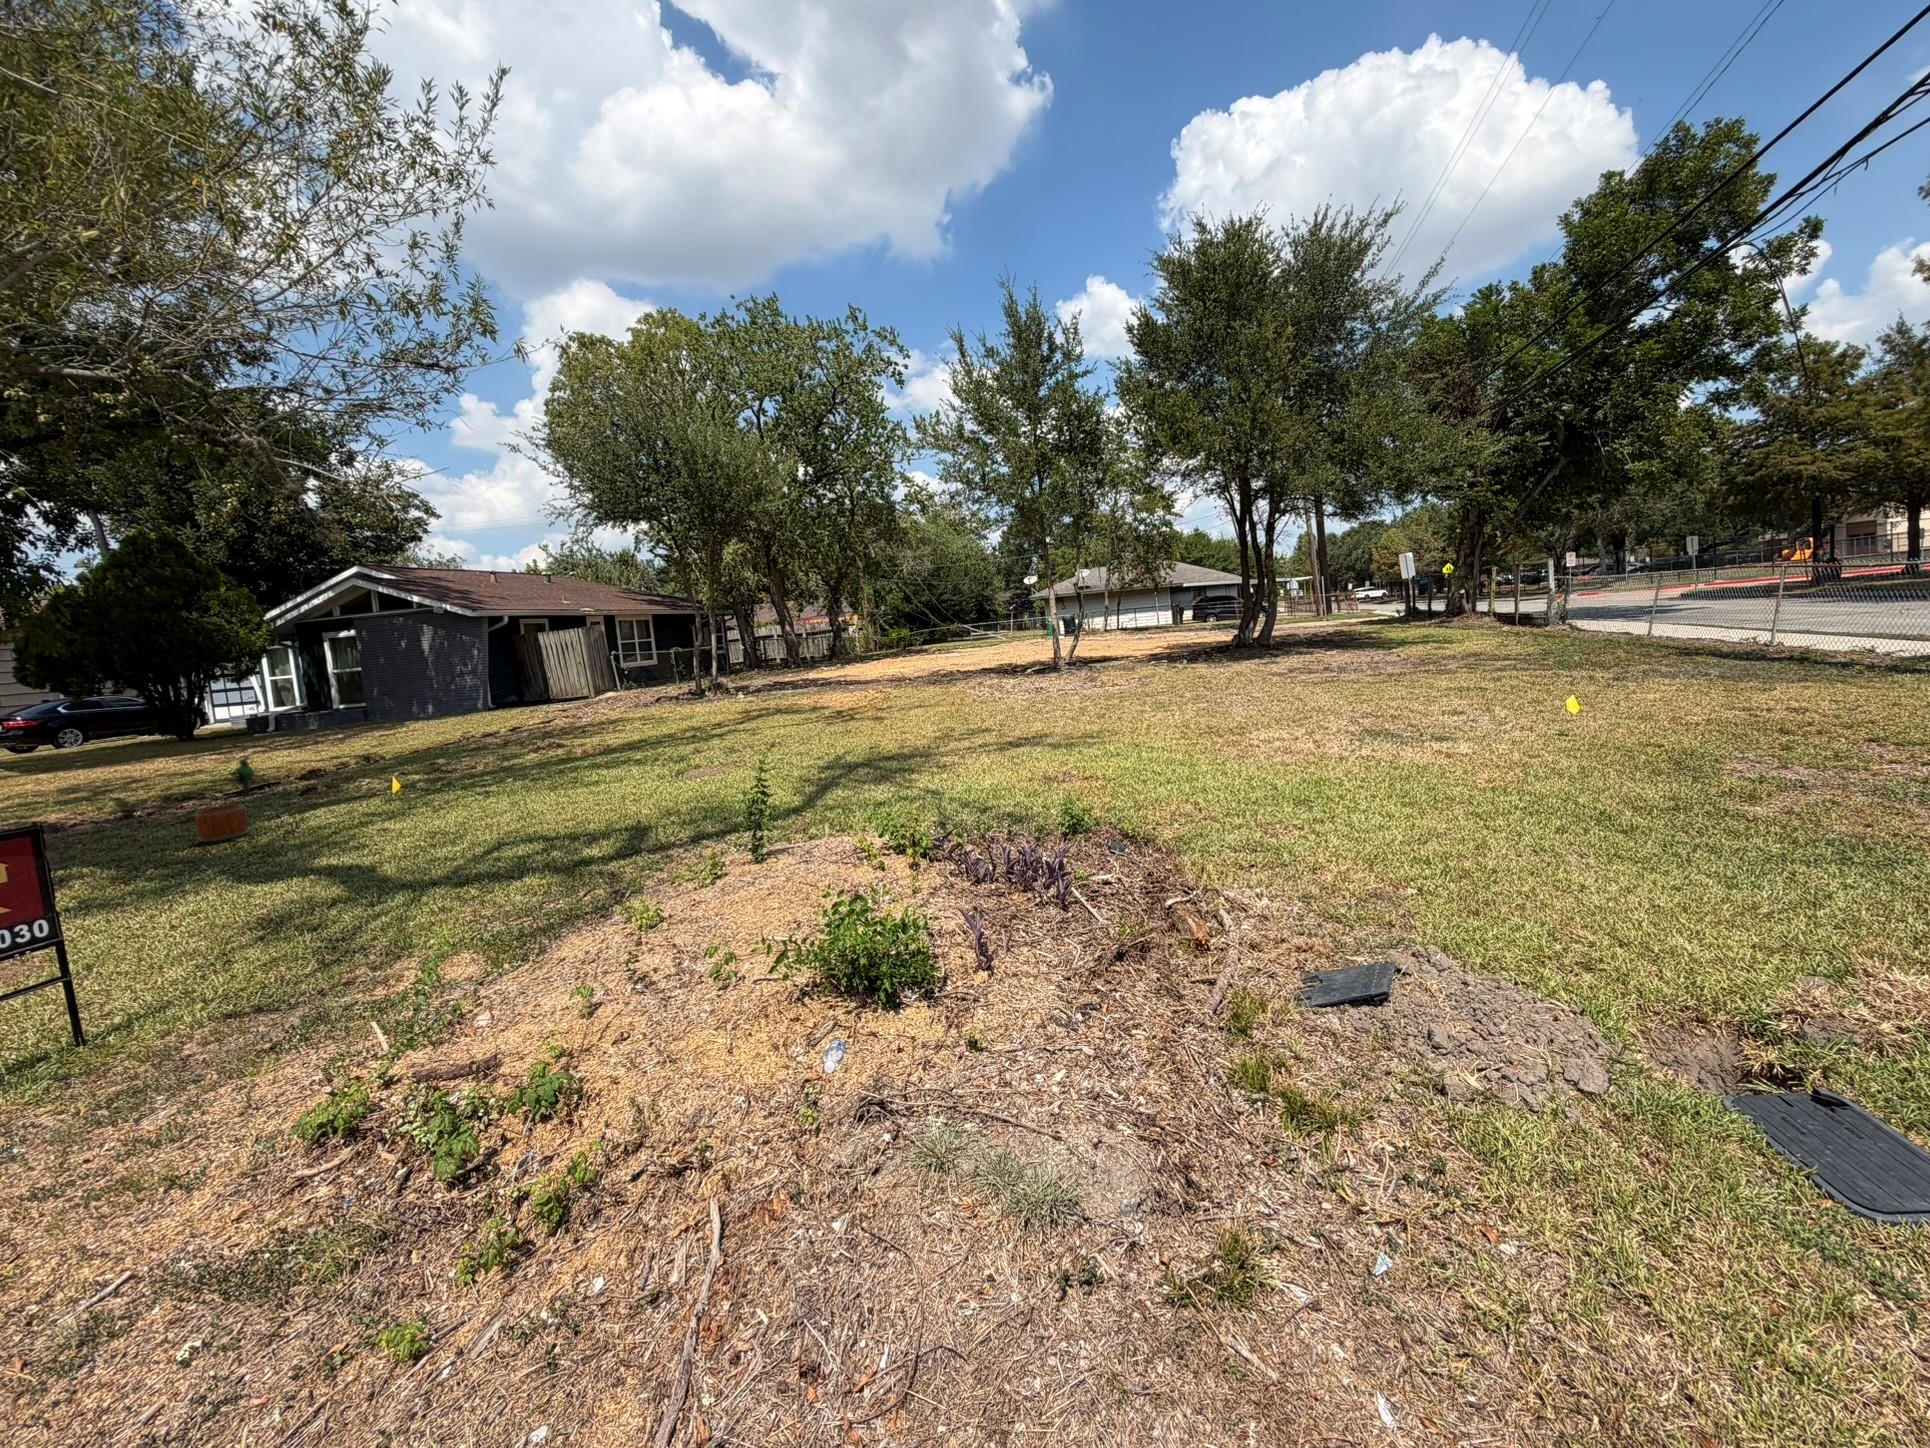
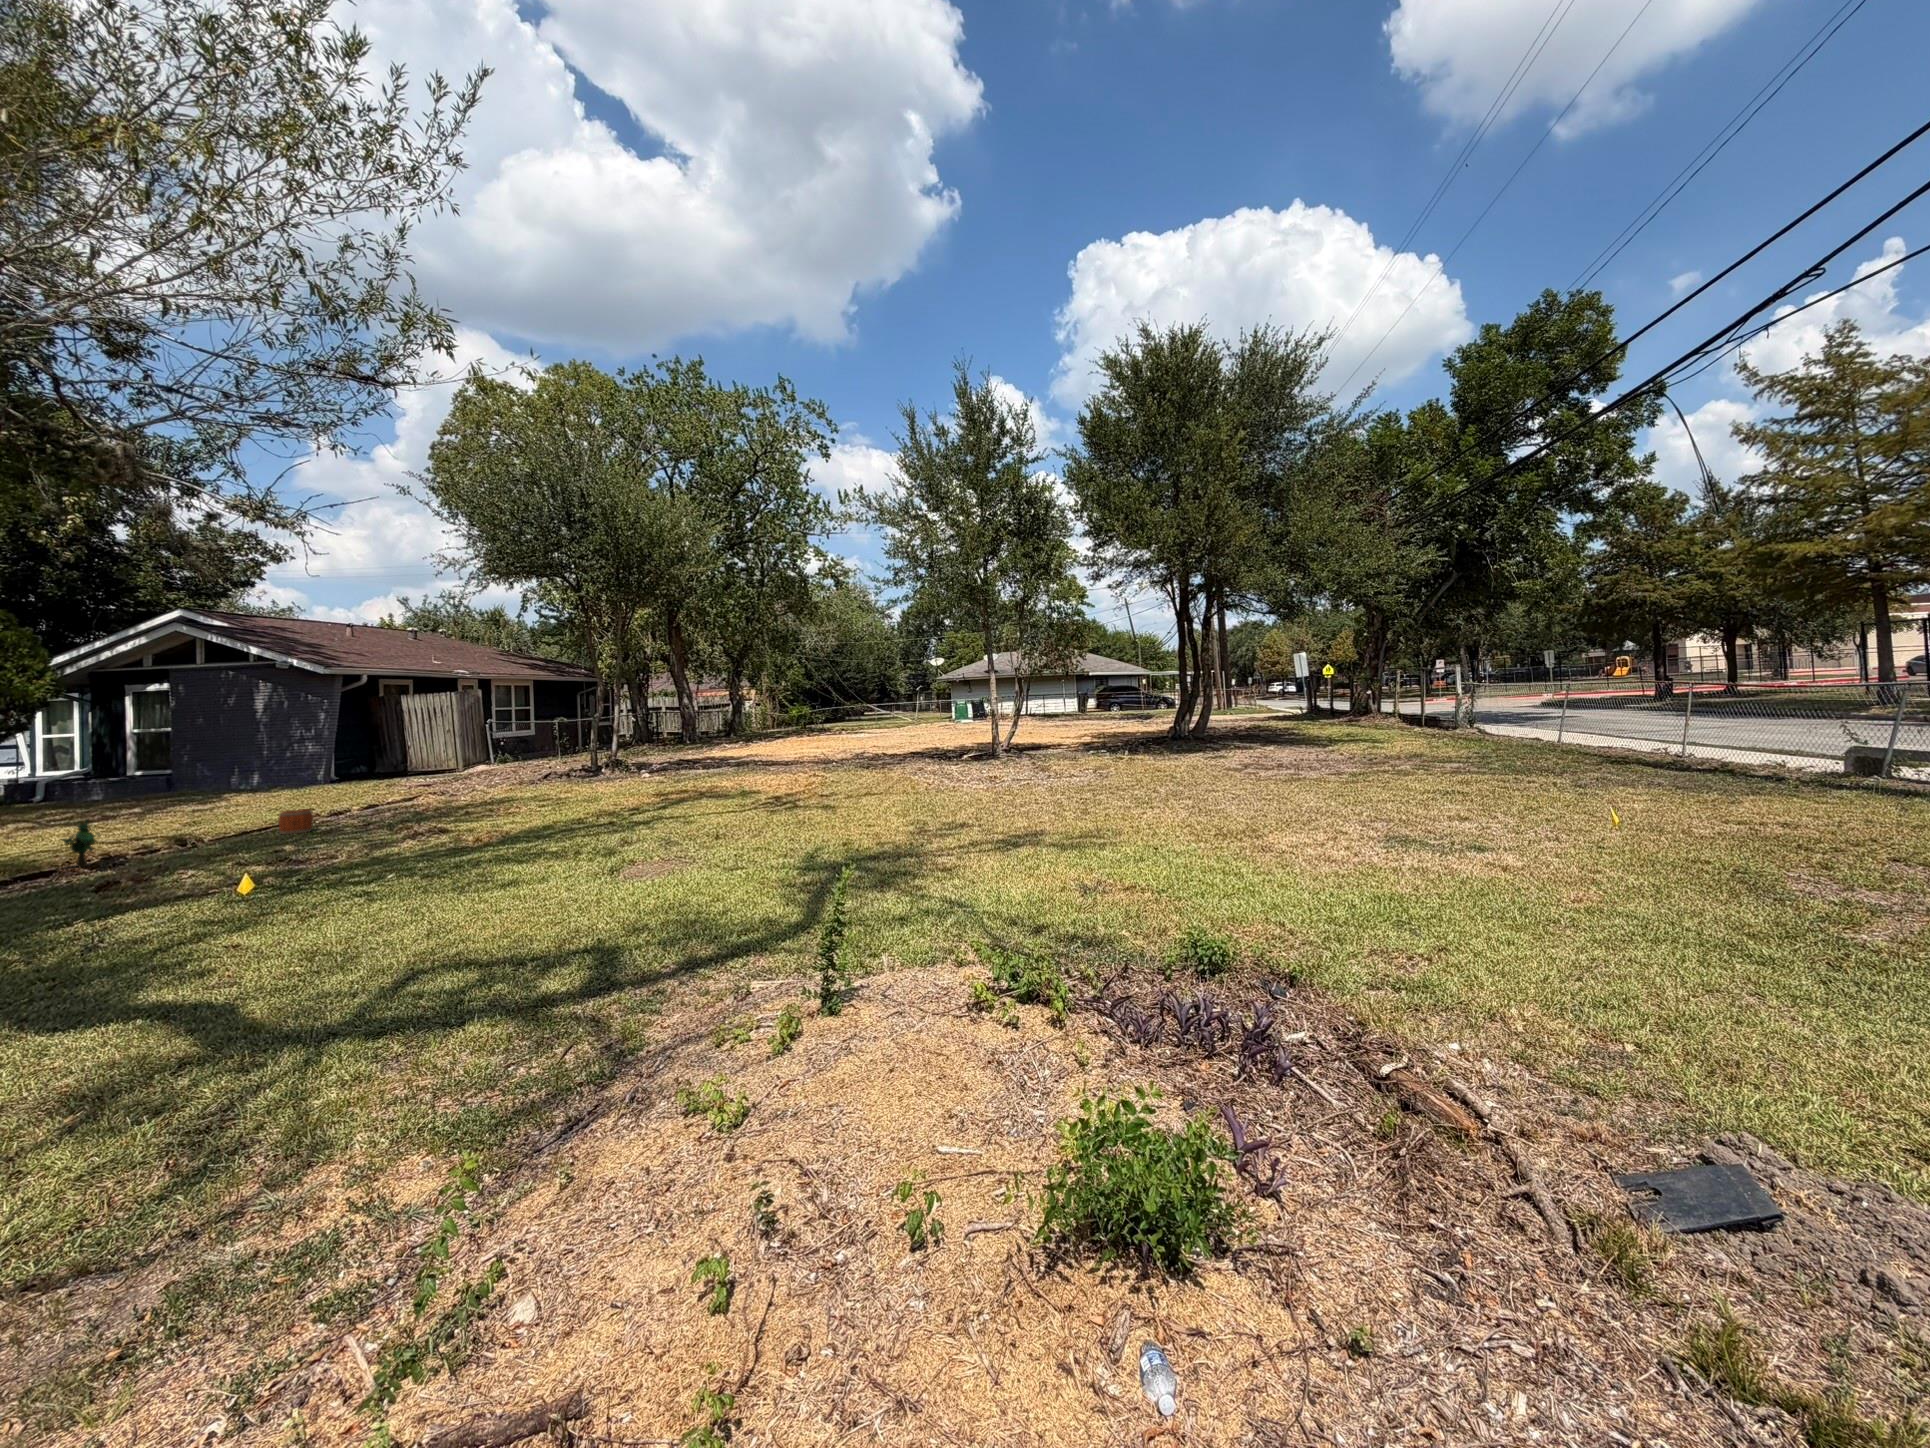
bucket: present [195,804,249,842] -> present [278,809,313,835]

